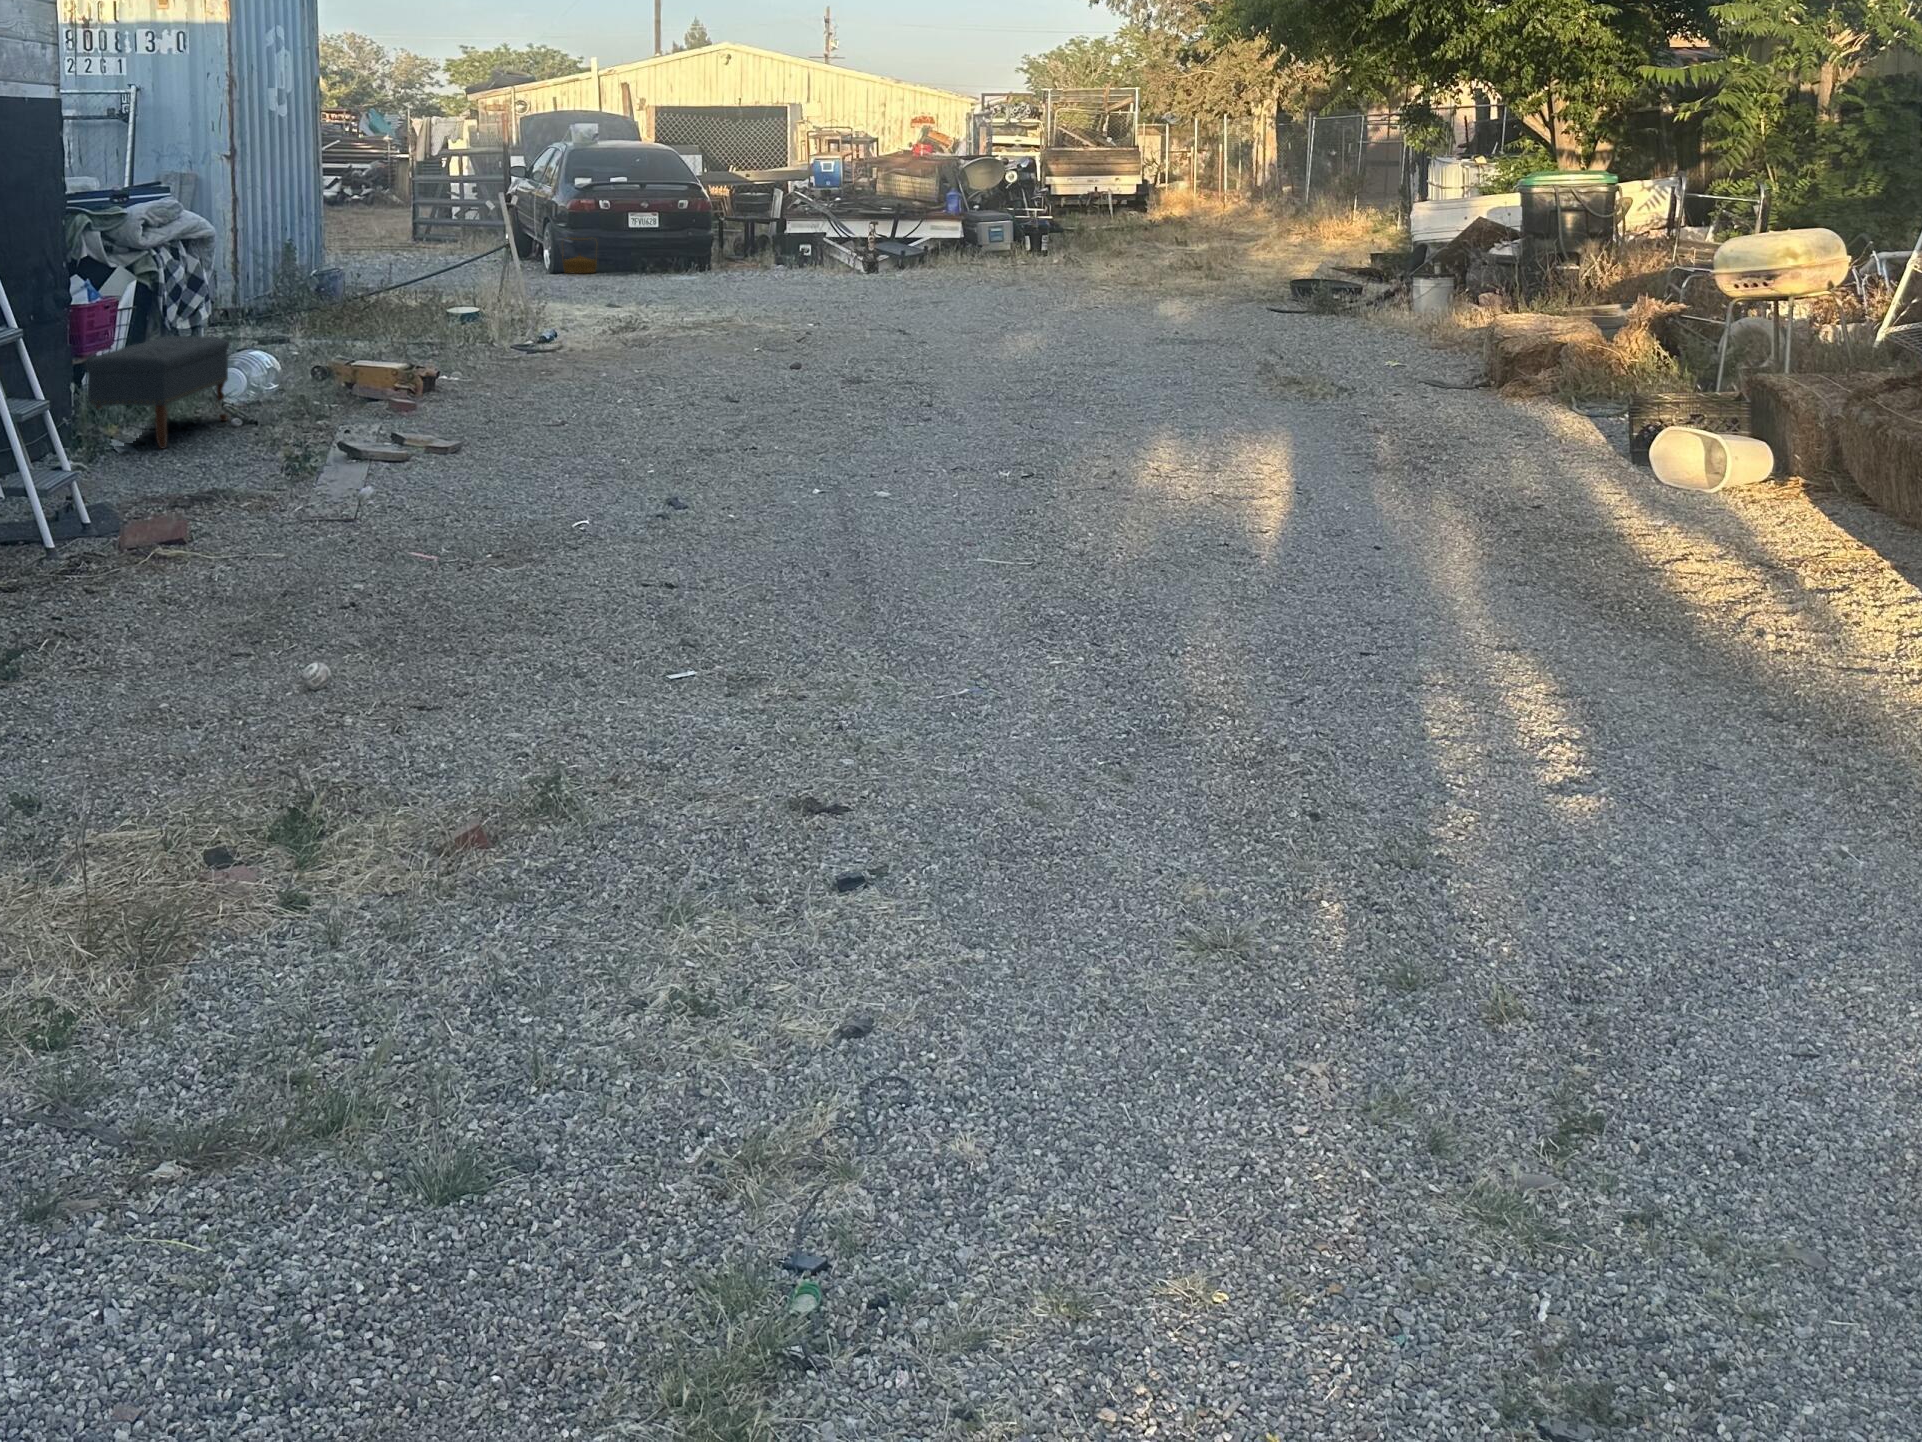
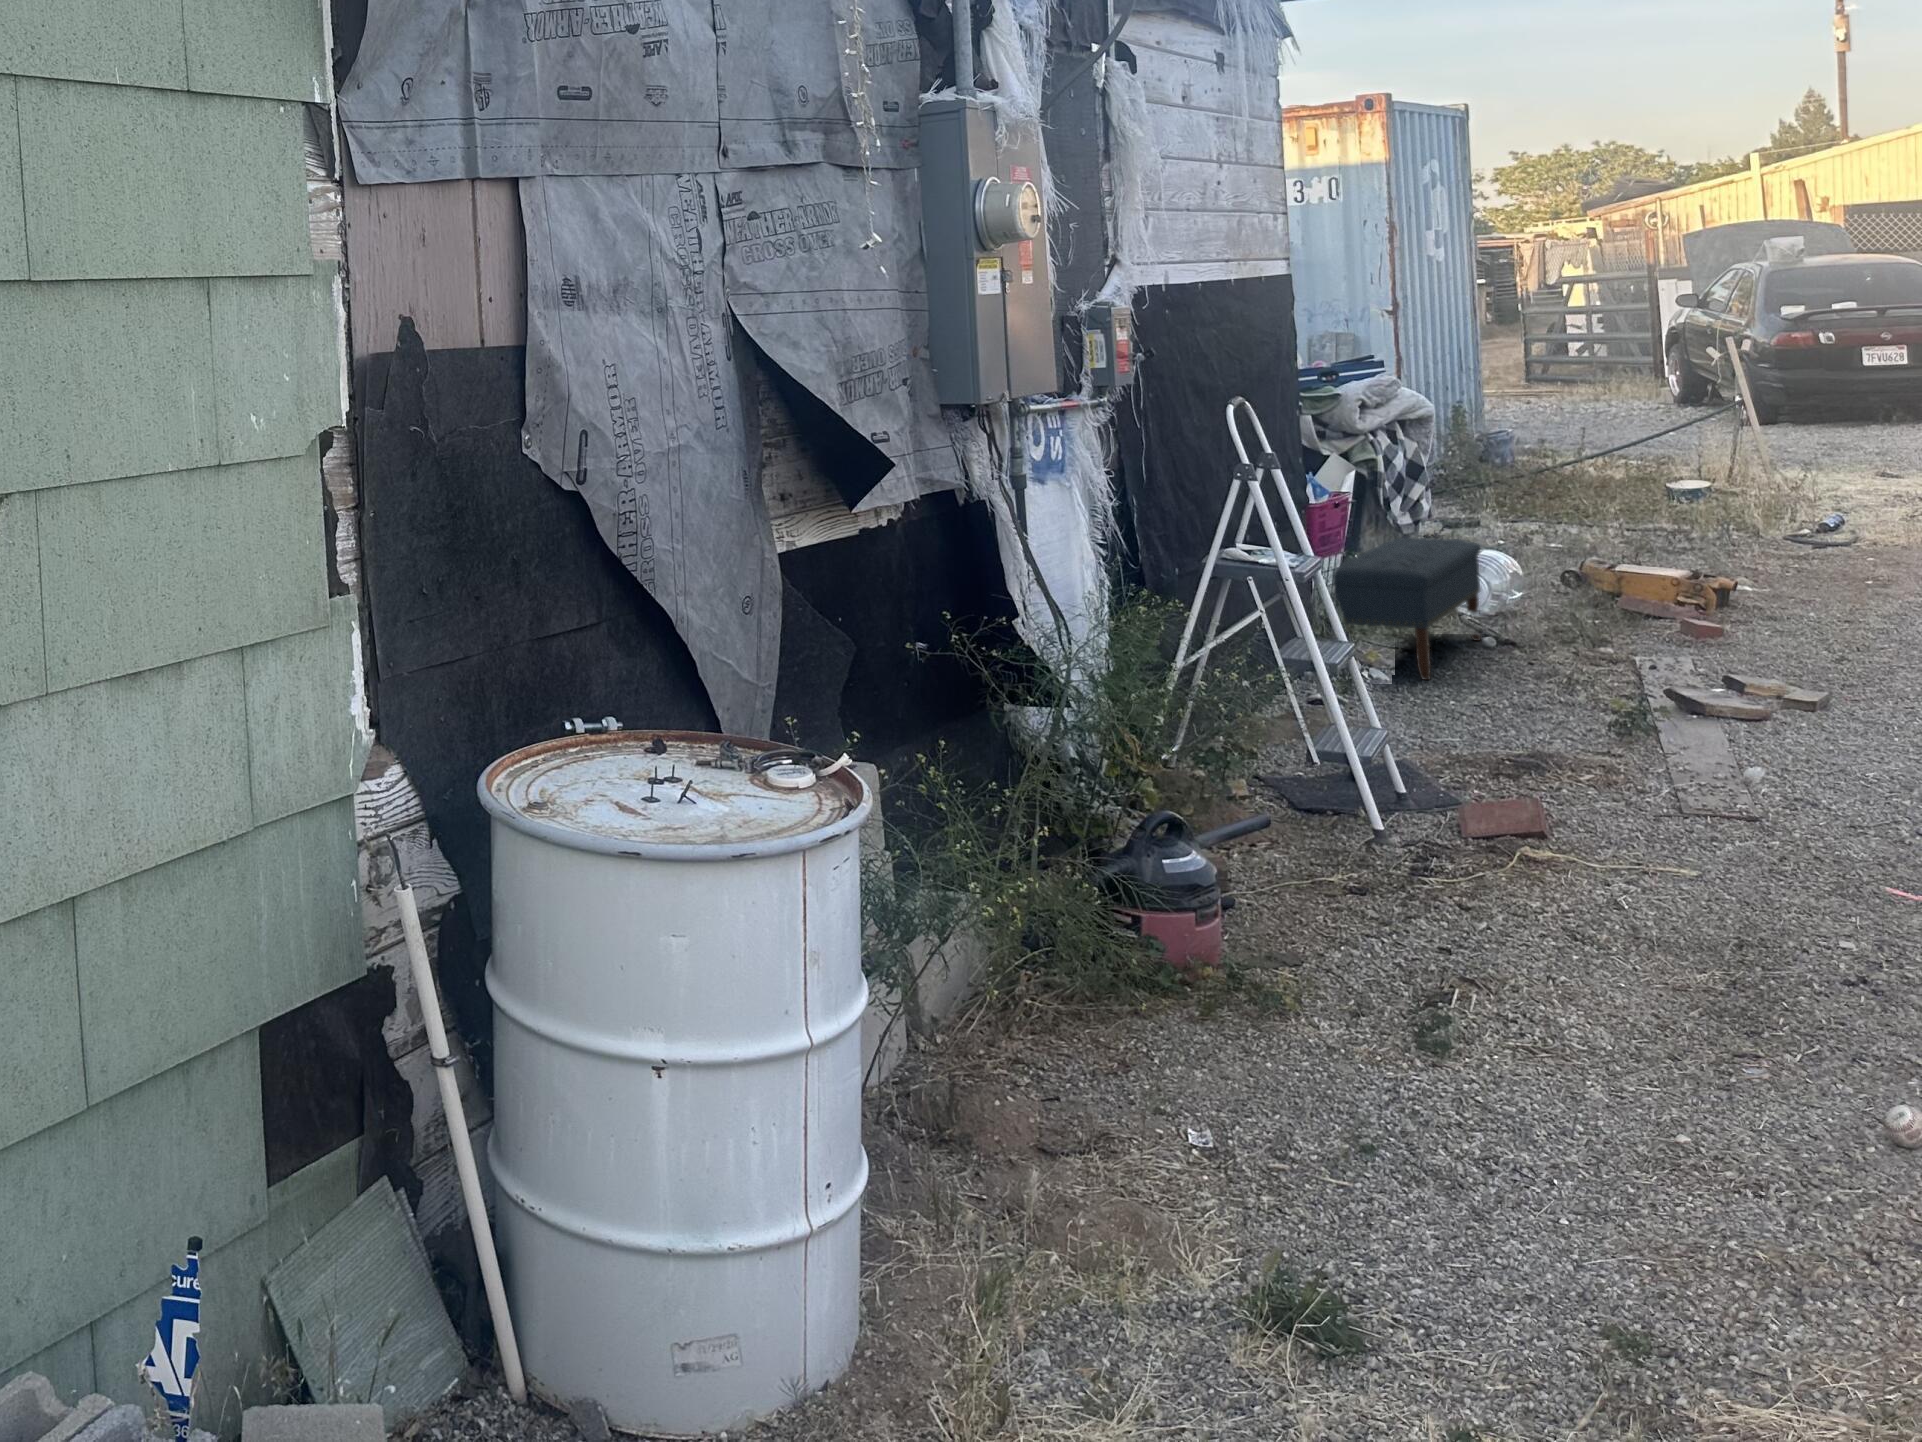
woven basket: present [563,238,597,273] -> none [1767,380,1820,424]

